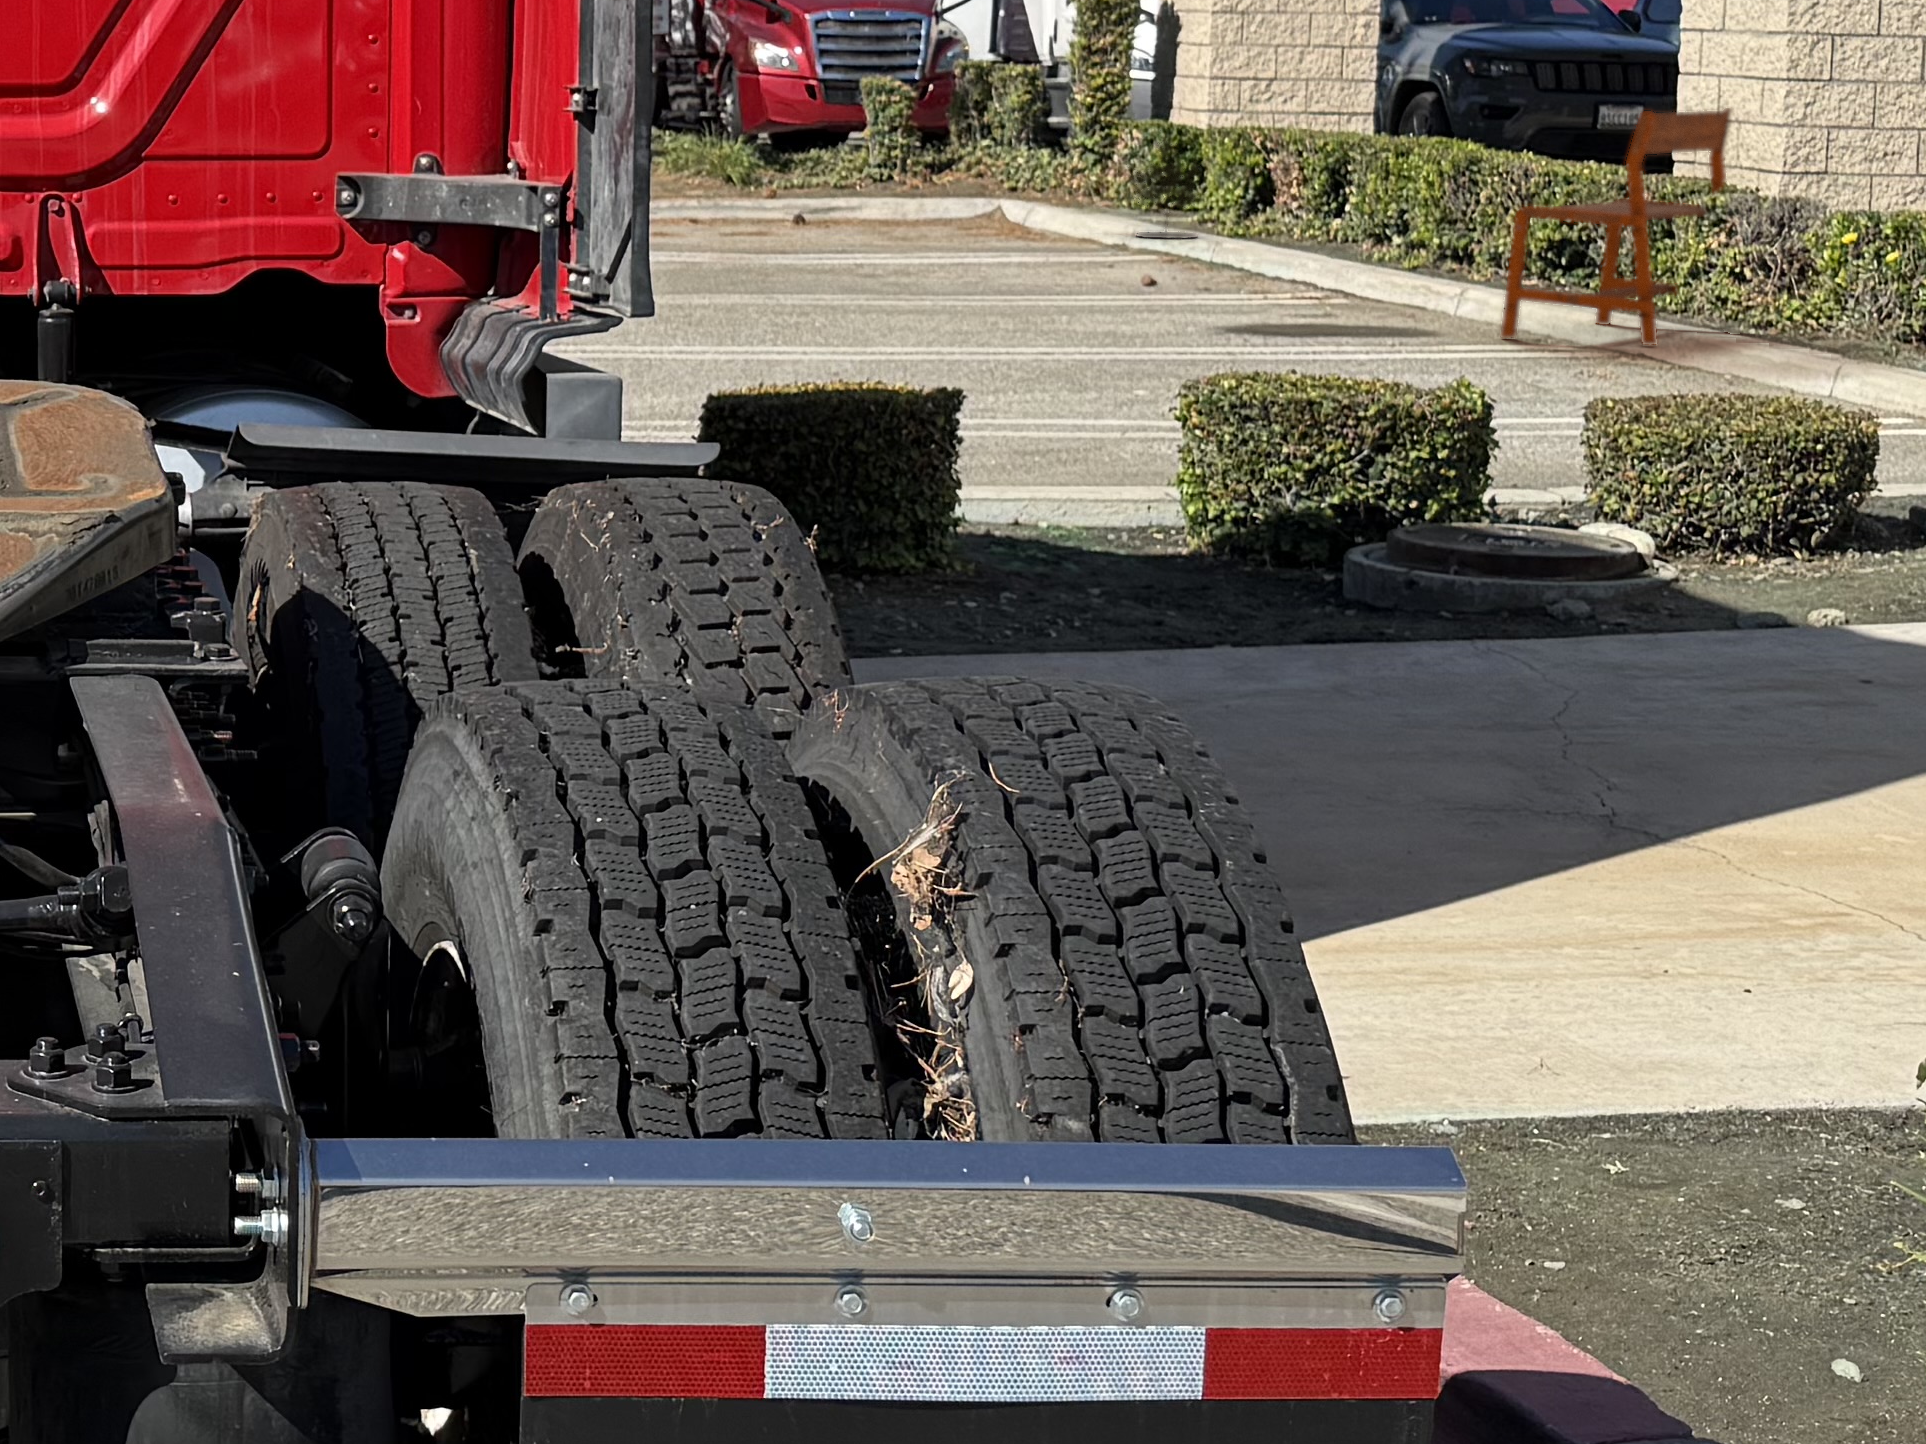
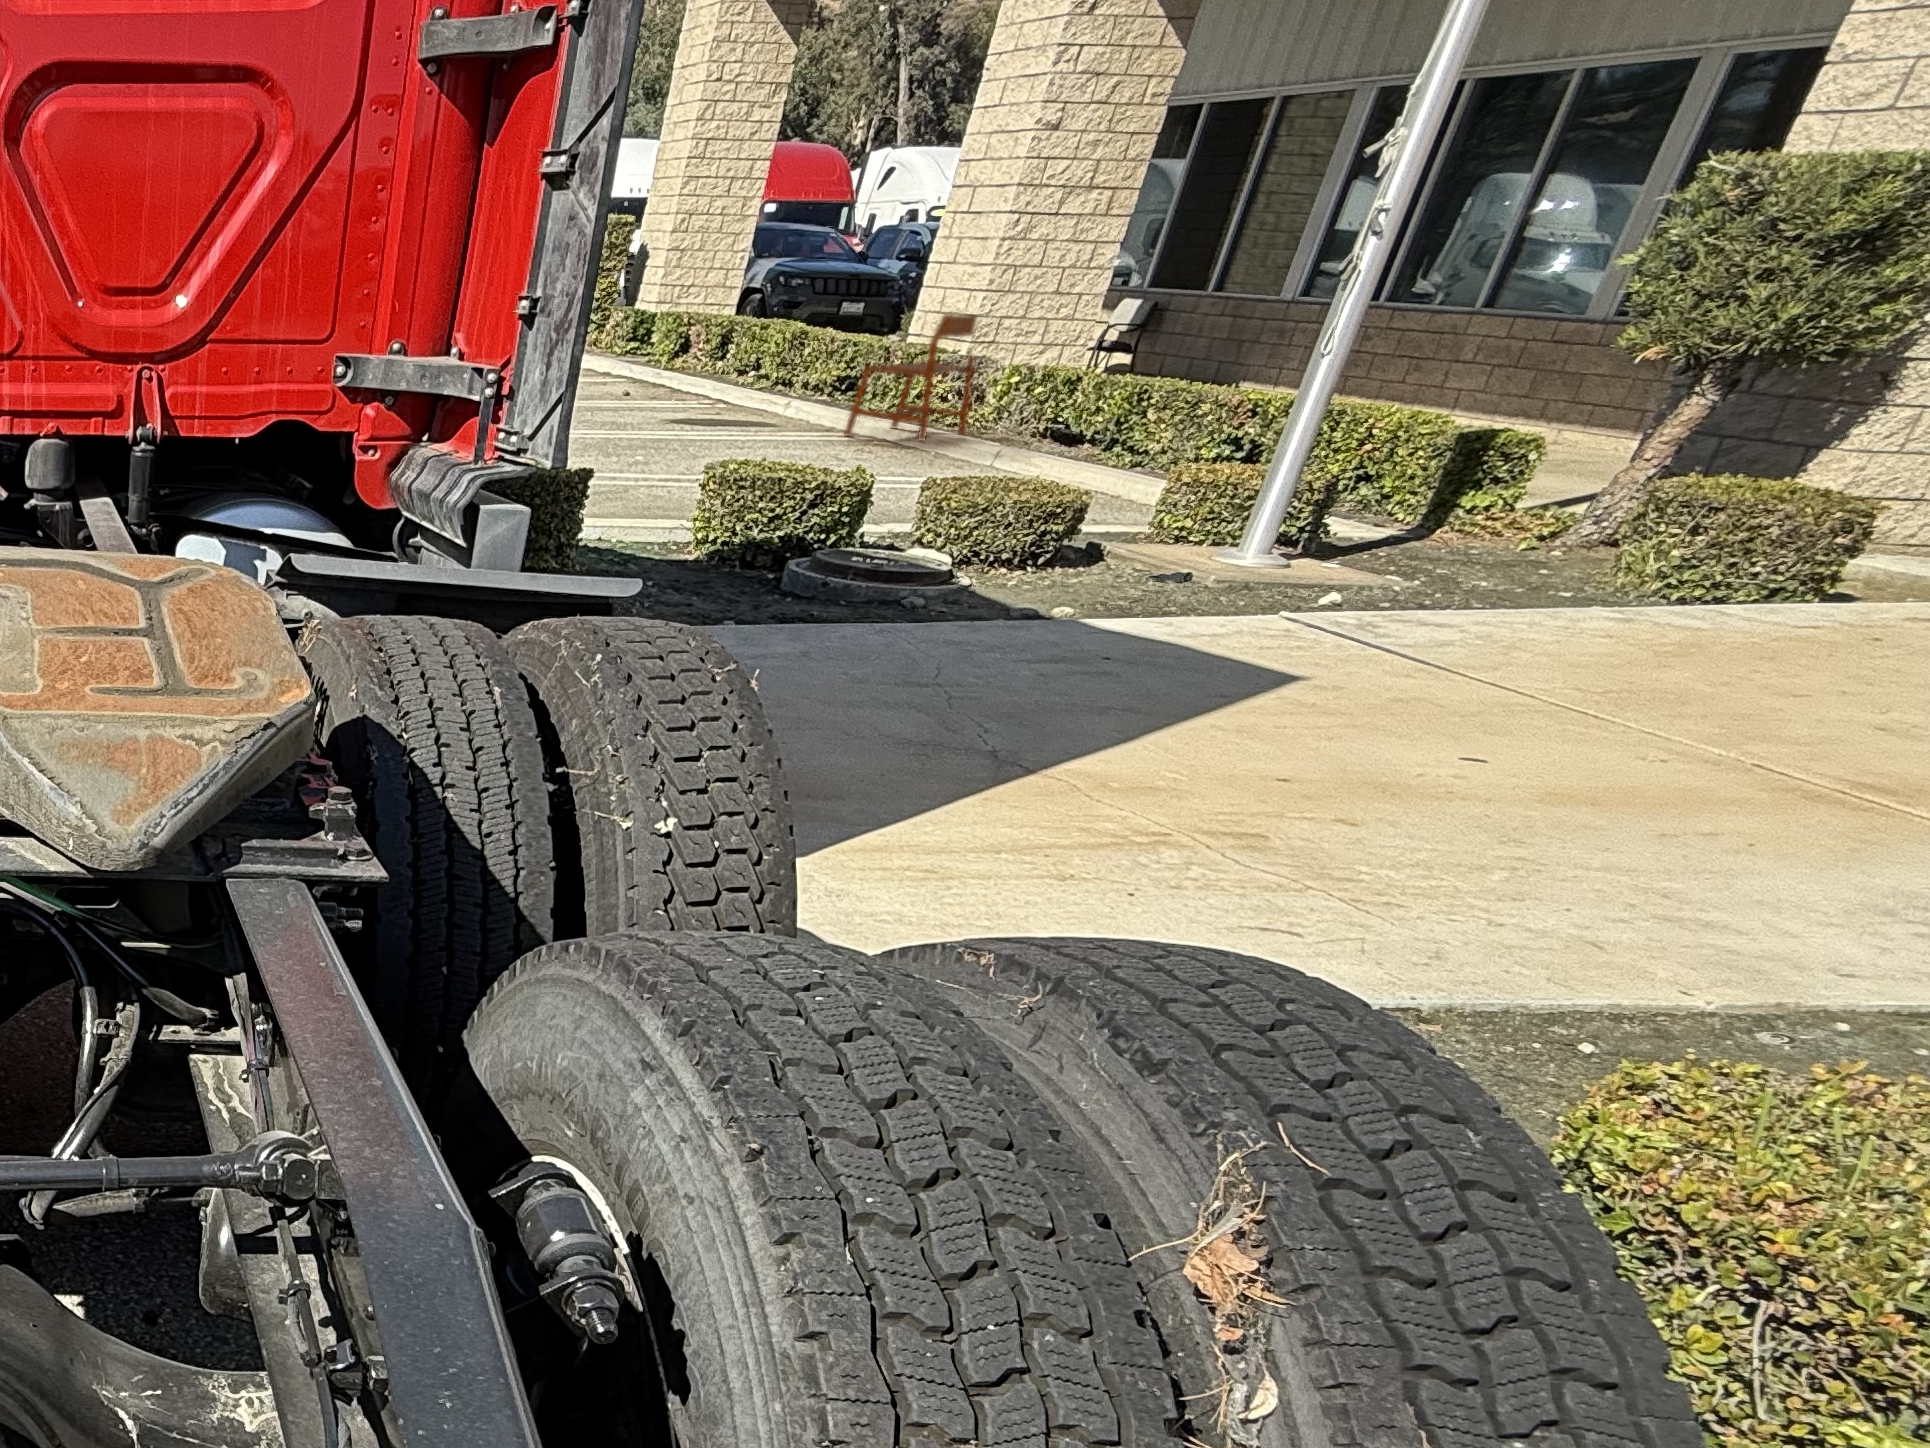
potted tree: present [1130,140,1200,239] -> none [646,319,686,377]

